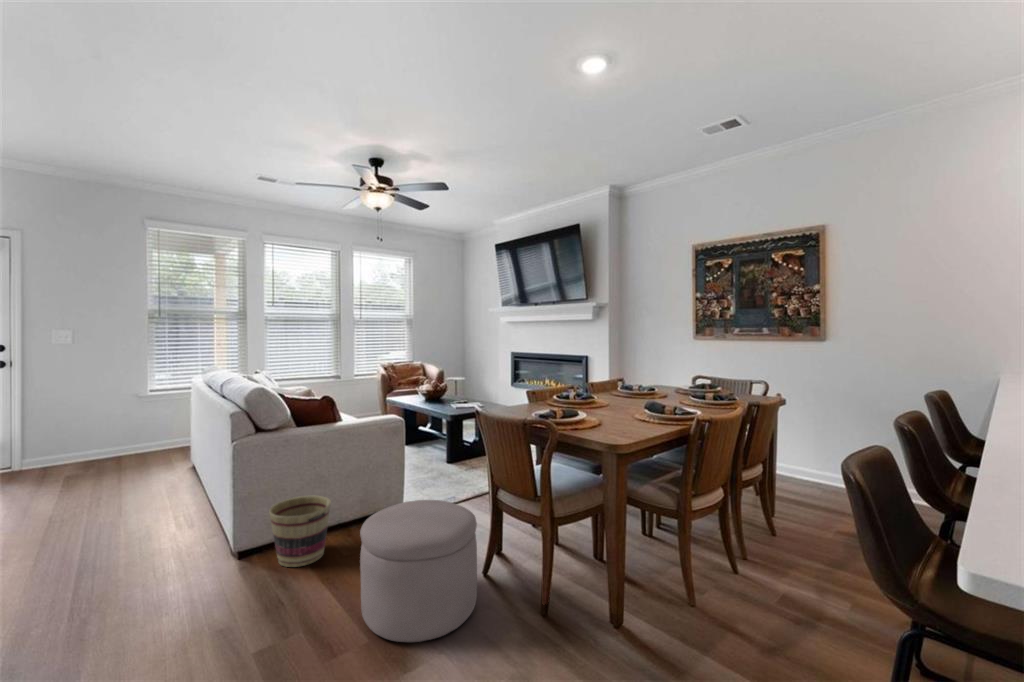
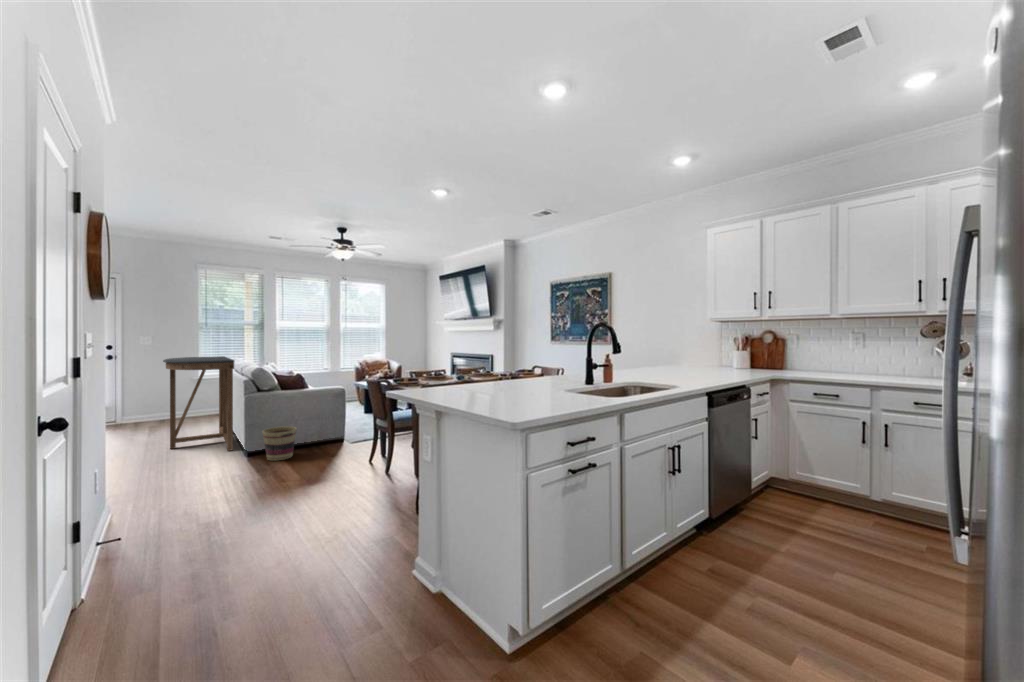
console table: none [81,366,212,540] -> present [163,356,234,451]
ottoman: present [360,500,477,642] -> none [301,423,362,482]

